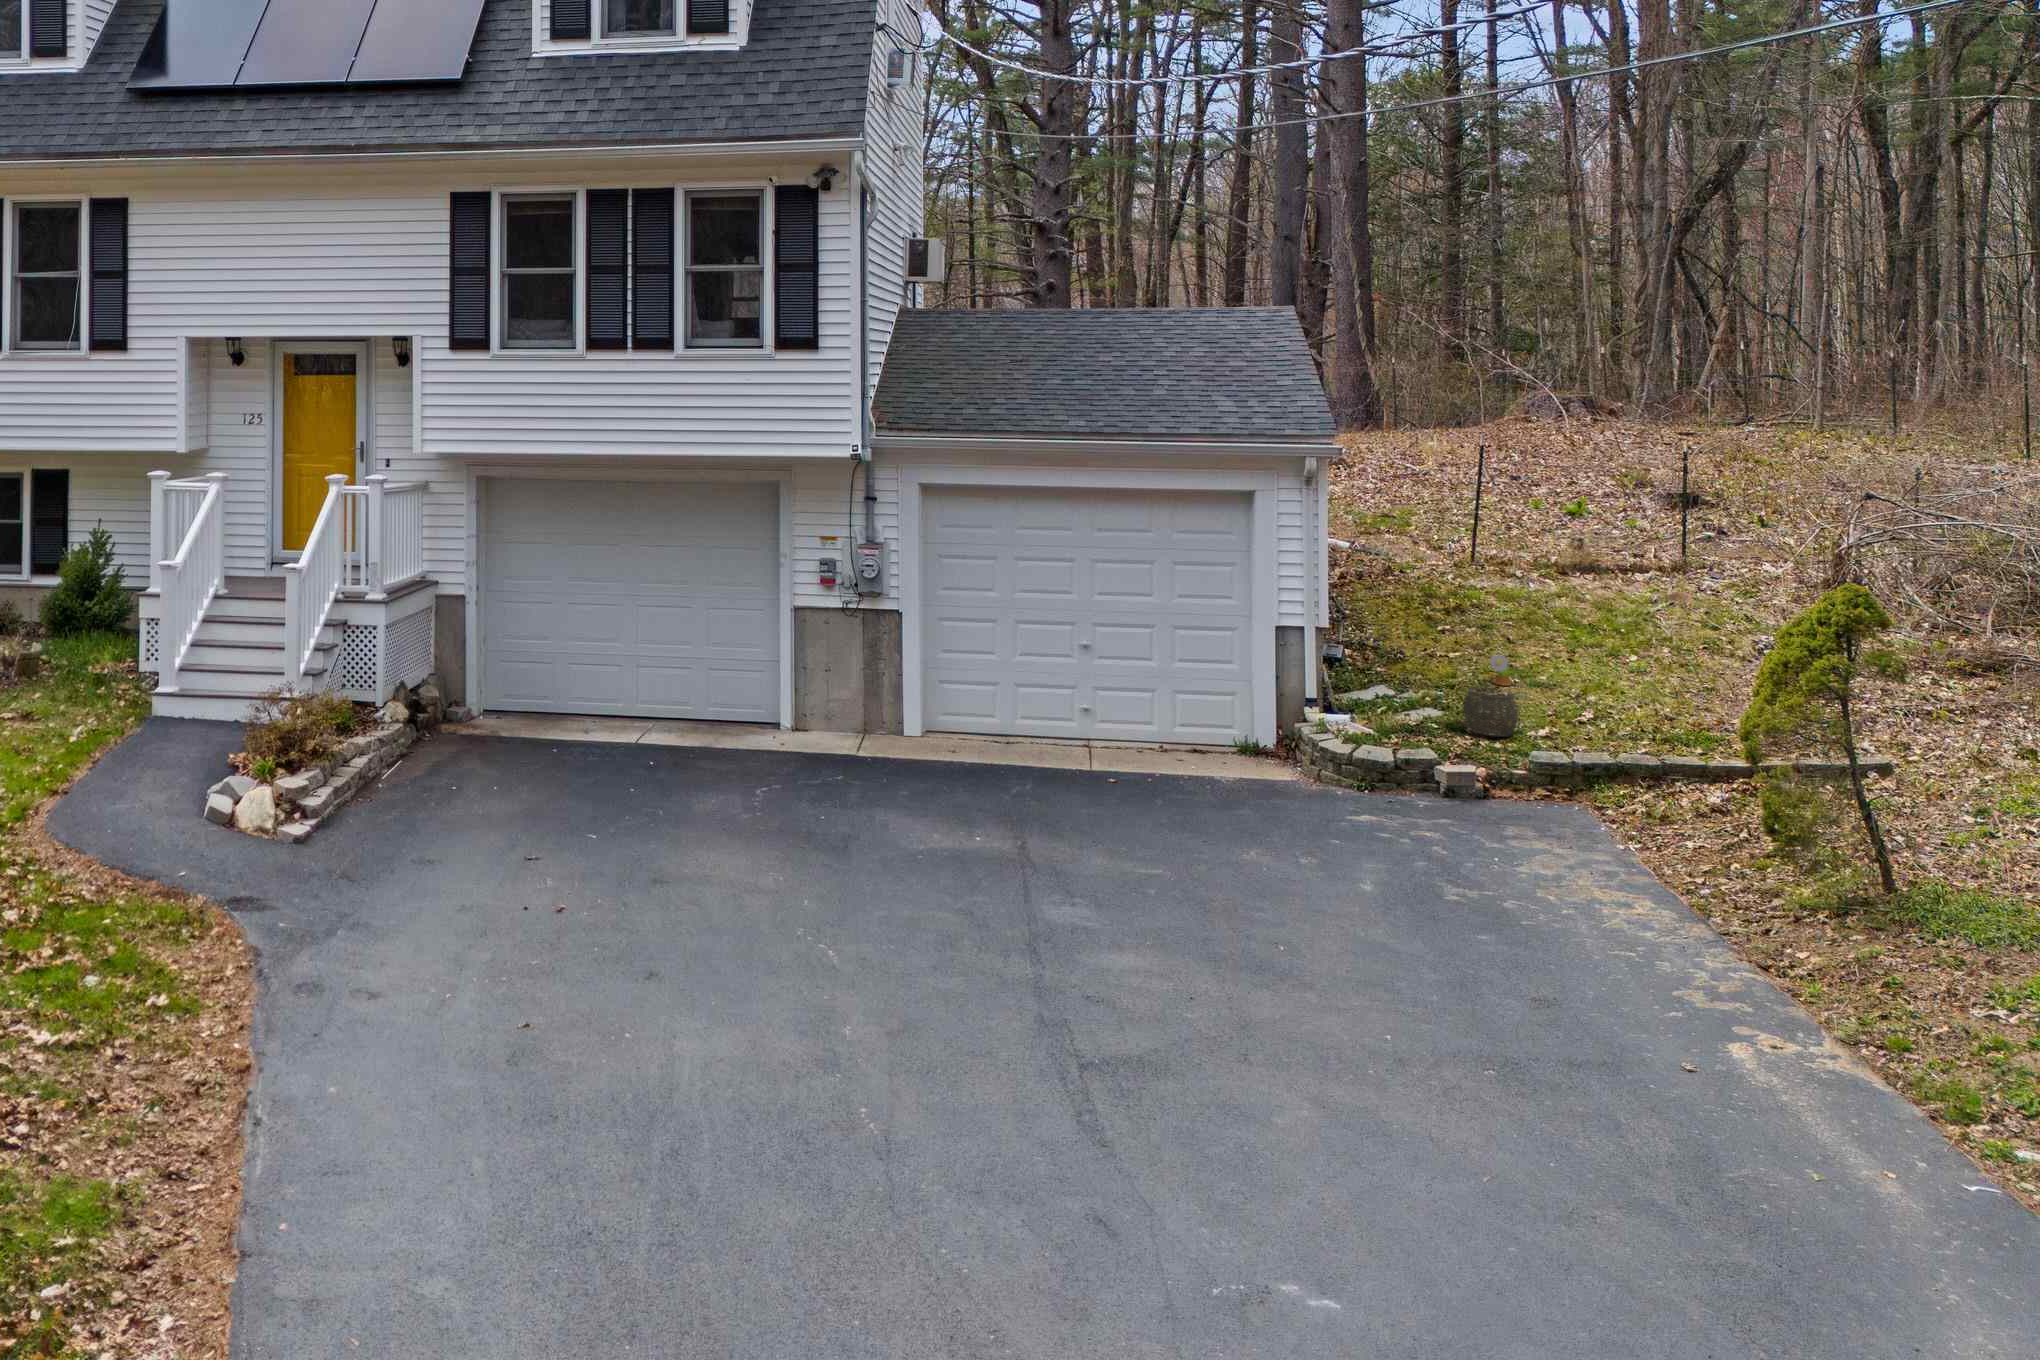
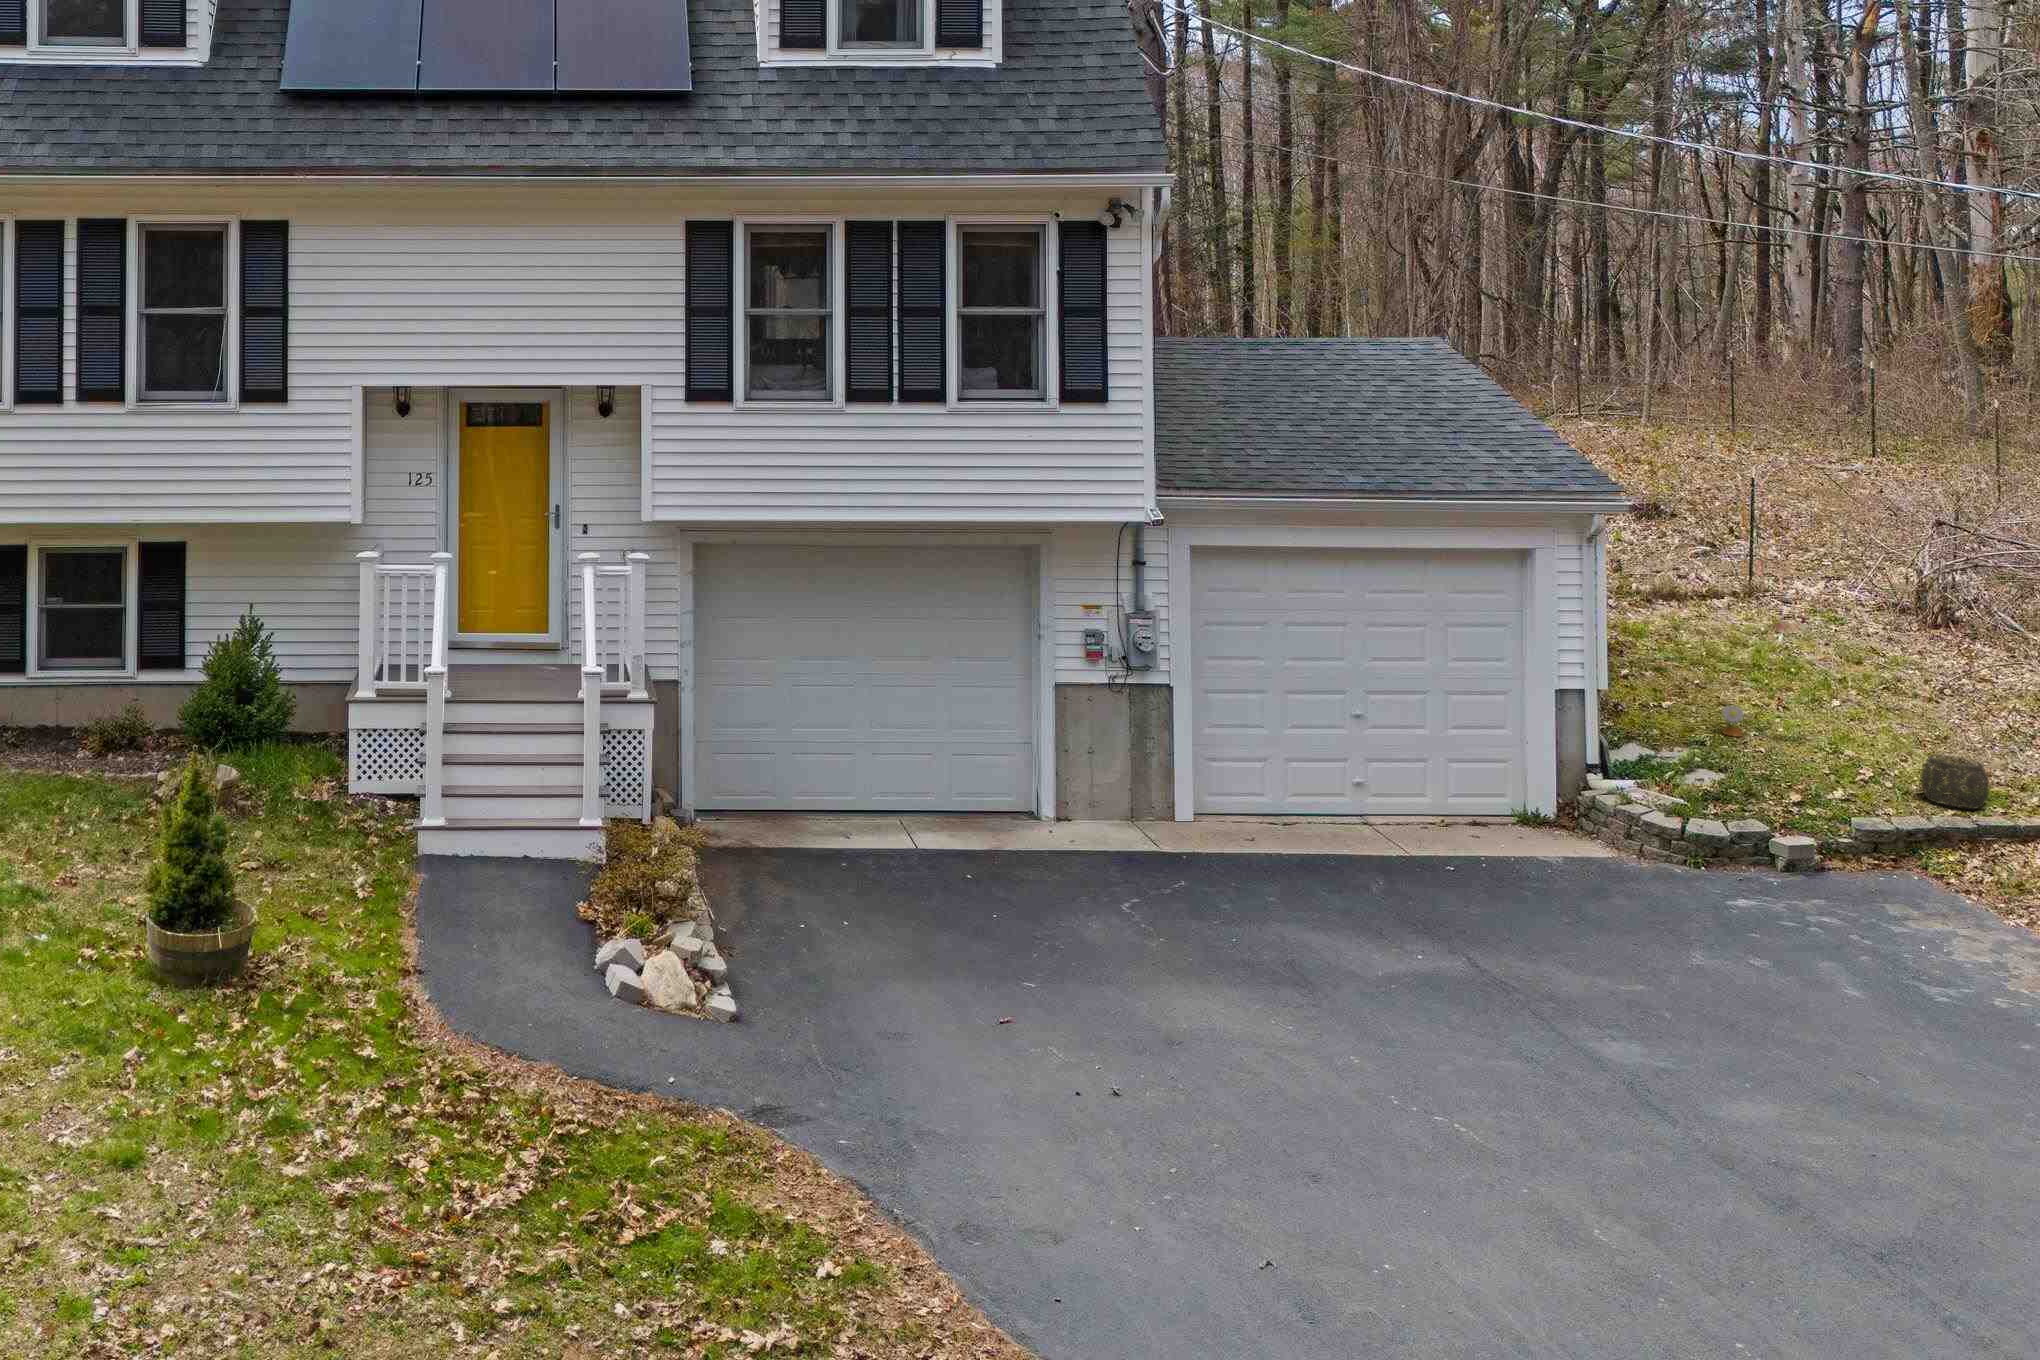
woven basket: present [1463,687,1518,737] -> present [1920,754,1989,809]

